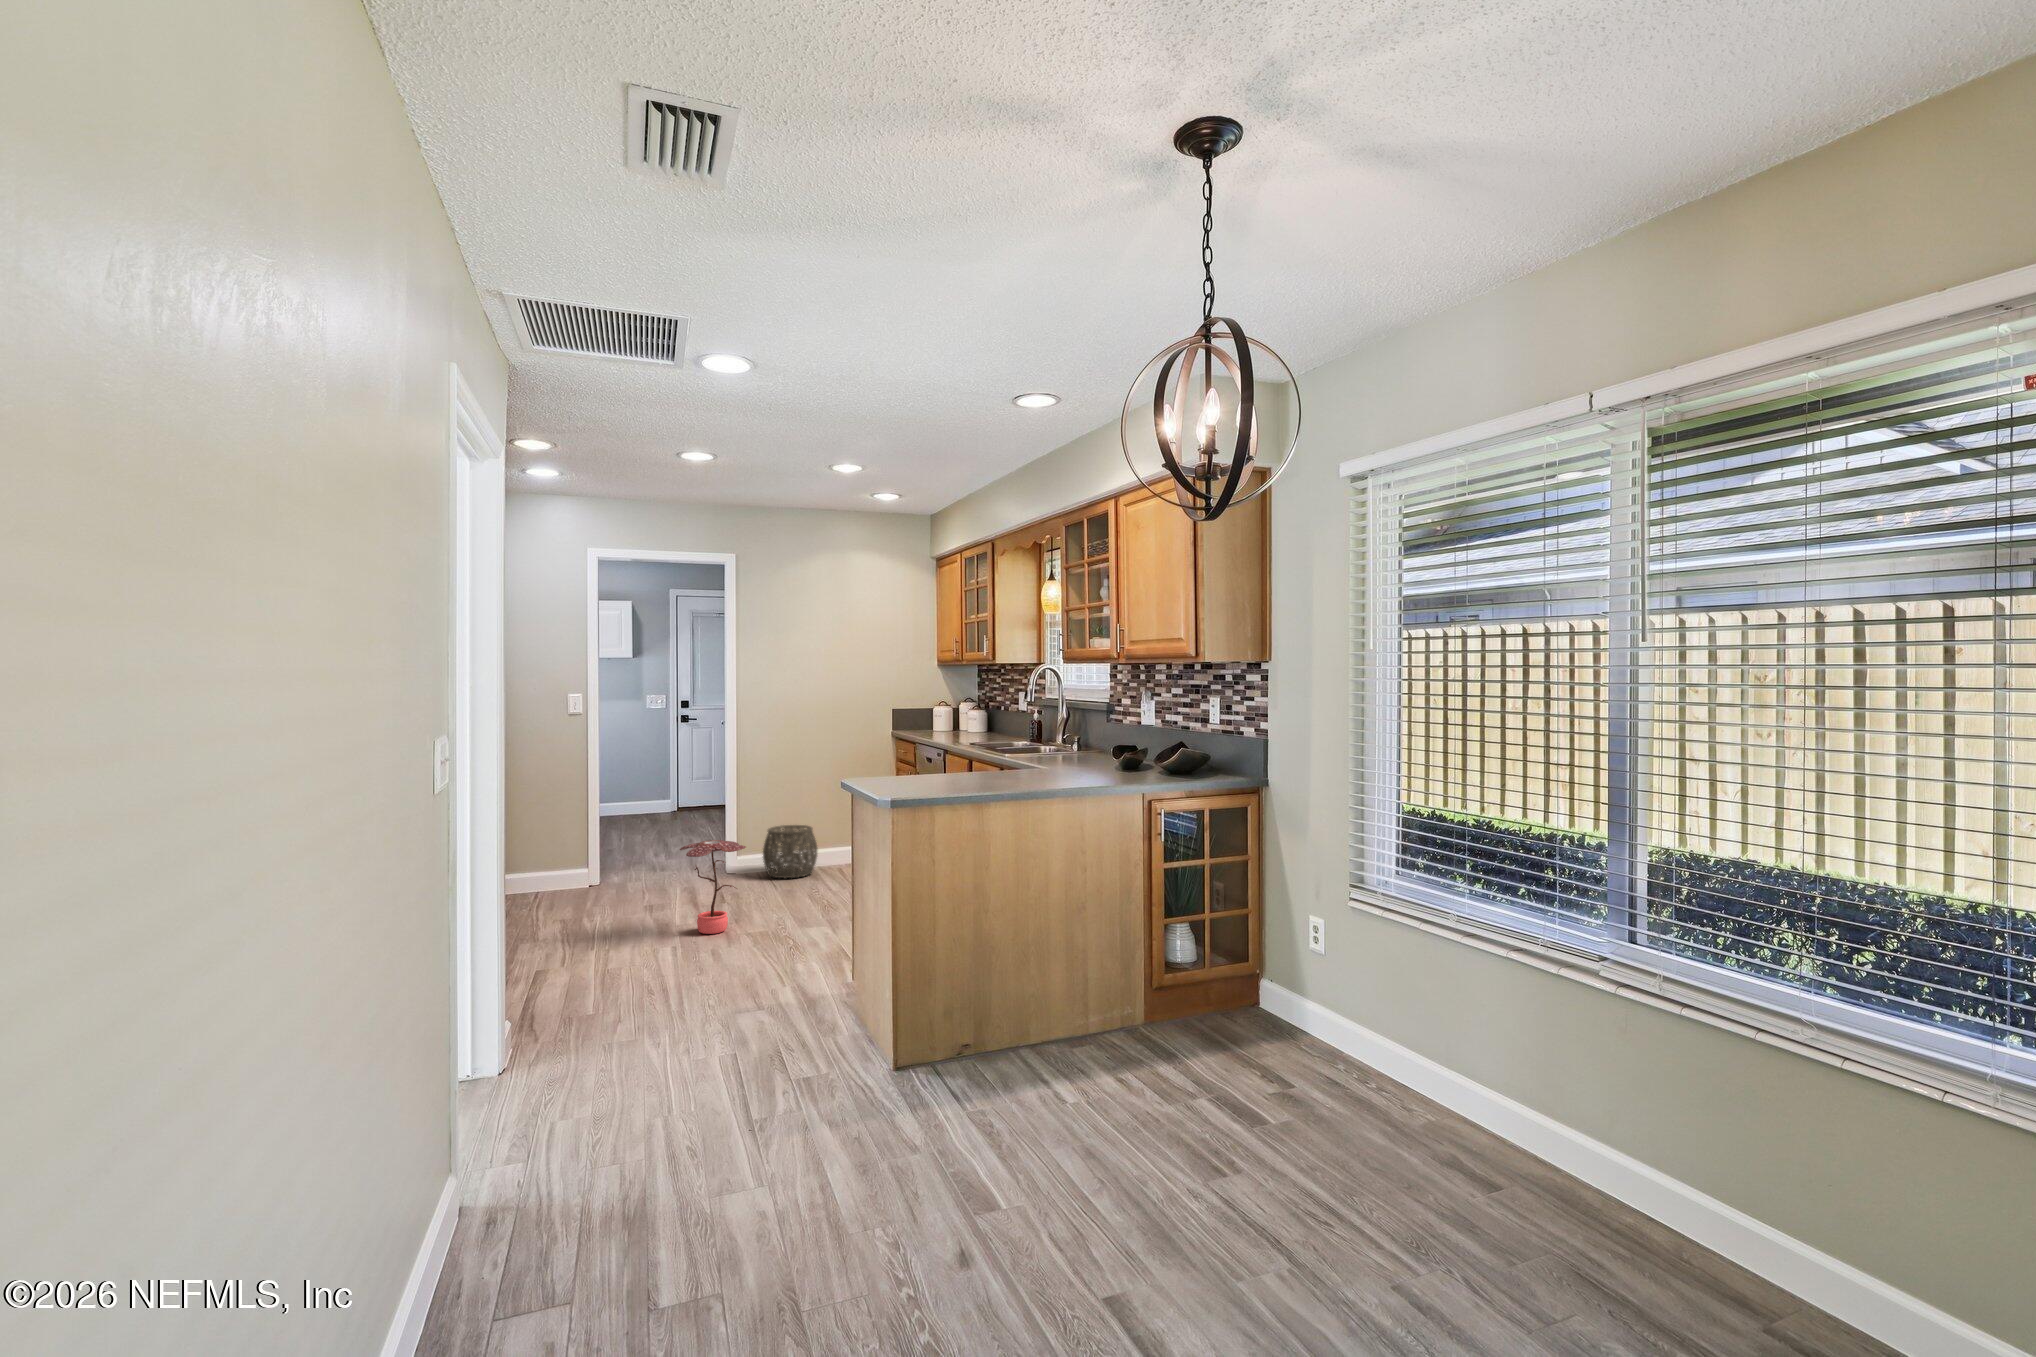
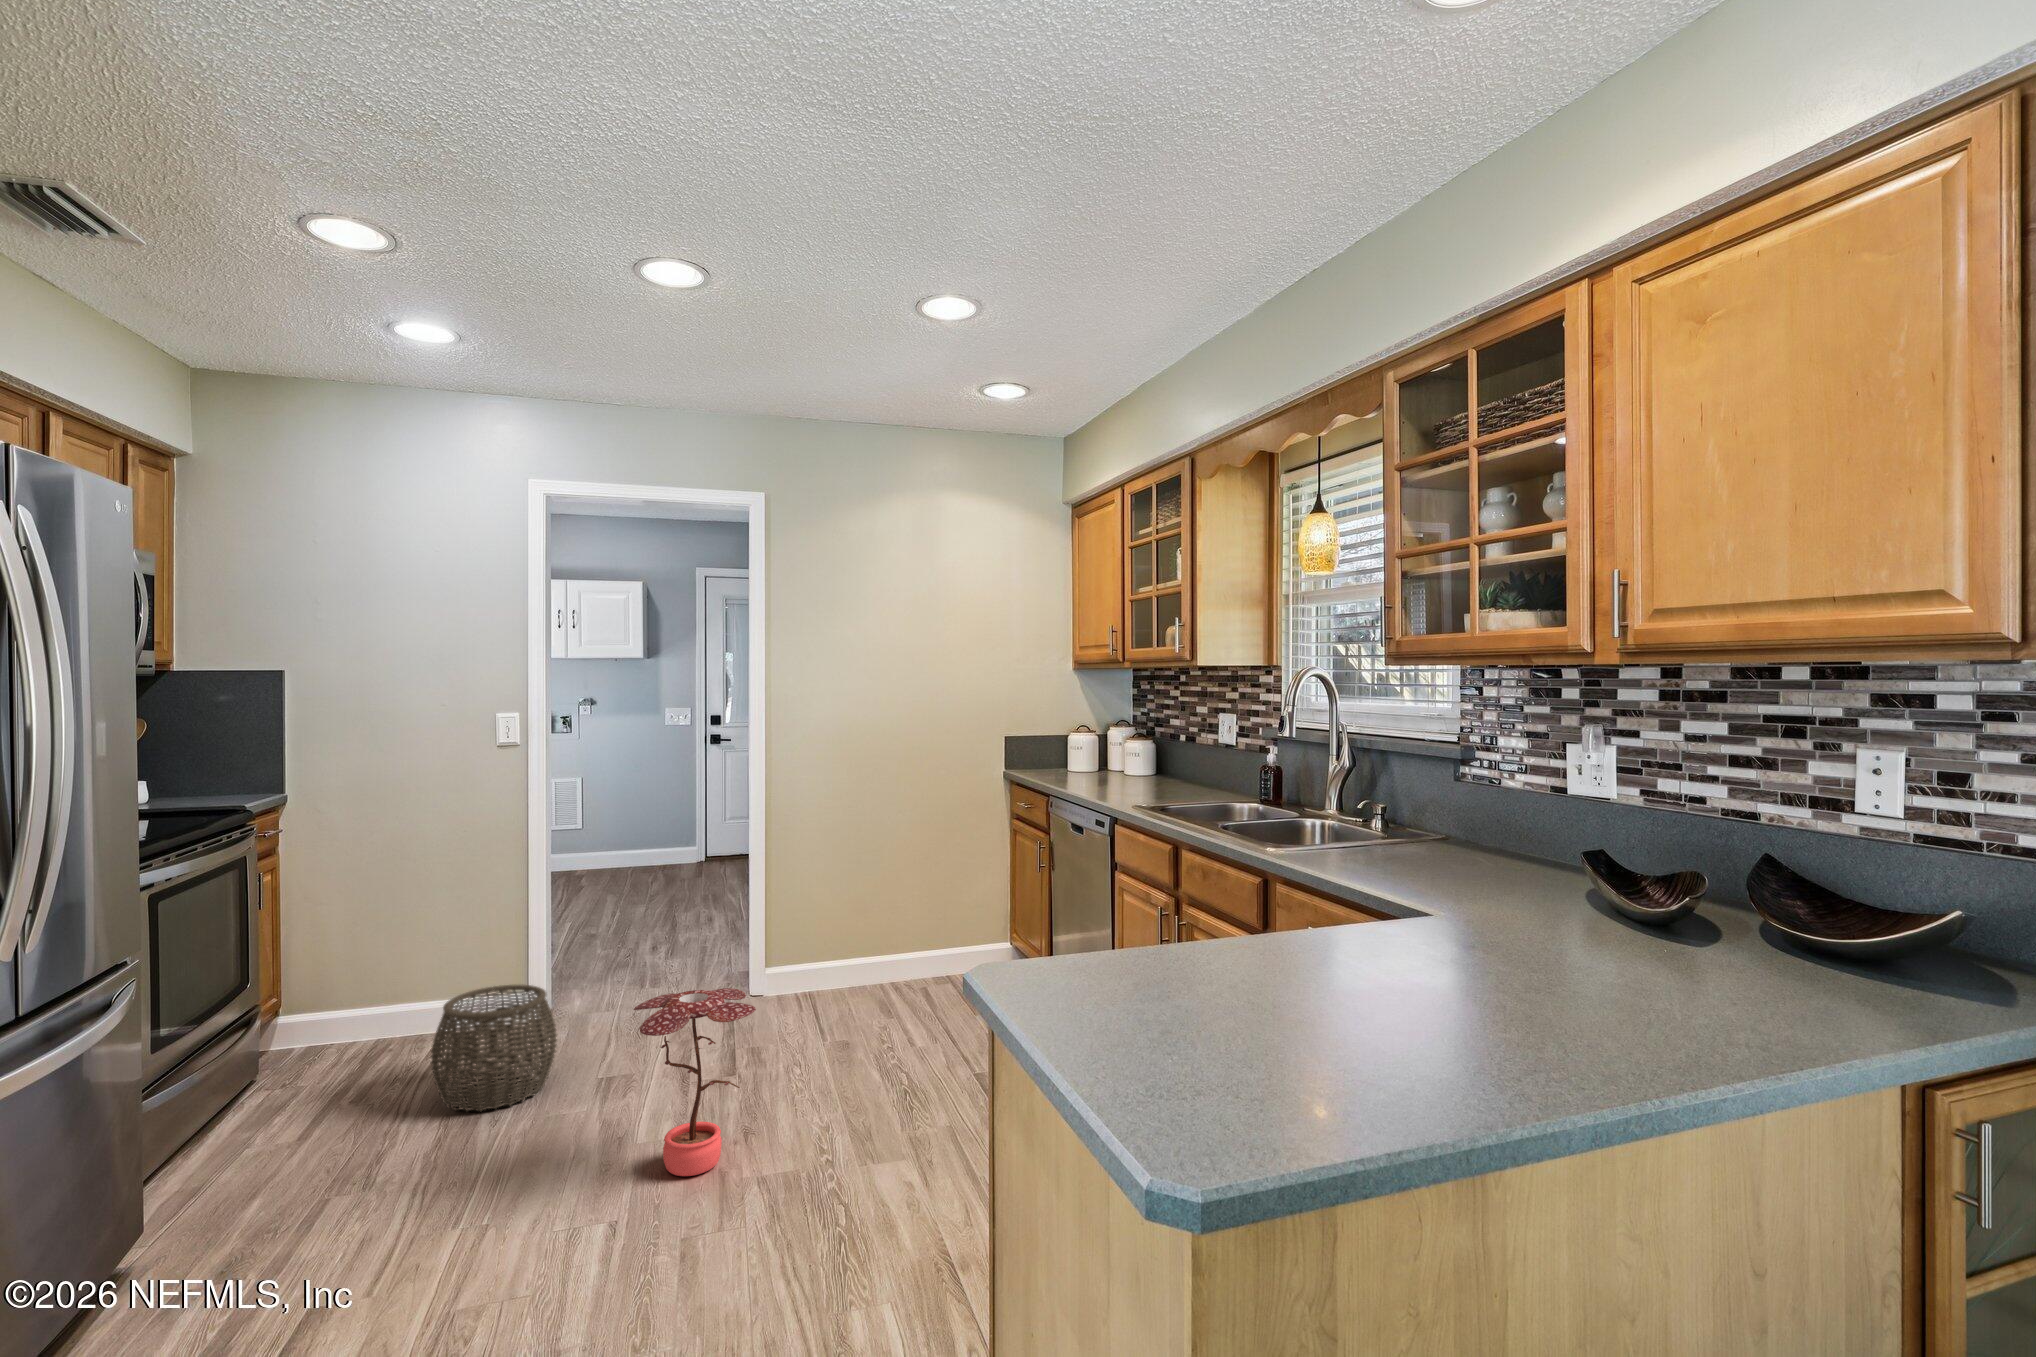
woven basket: present [763,825,817,879] -> present [431,985,557,1111]

